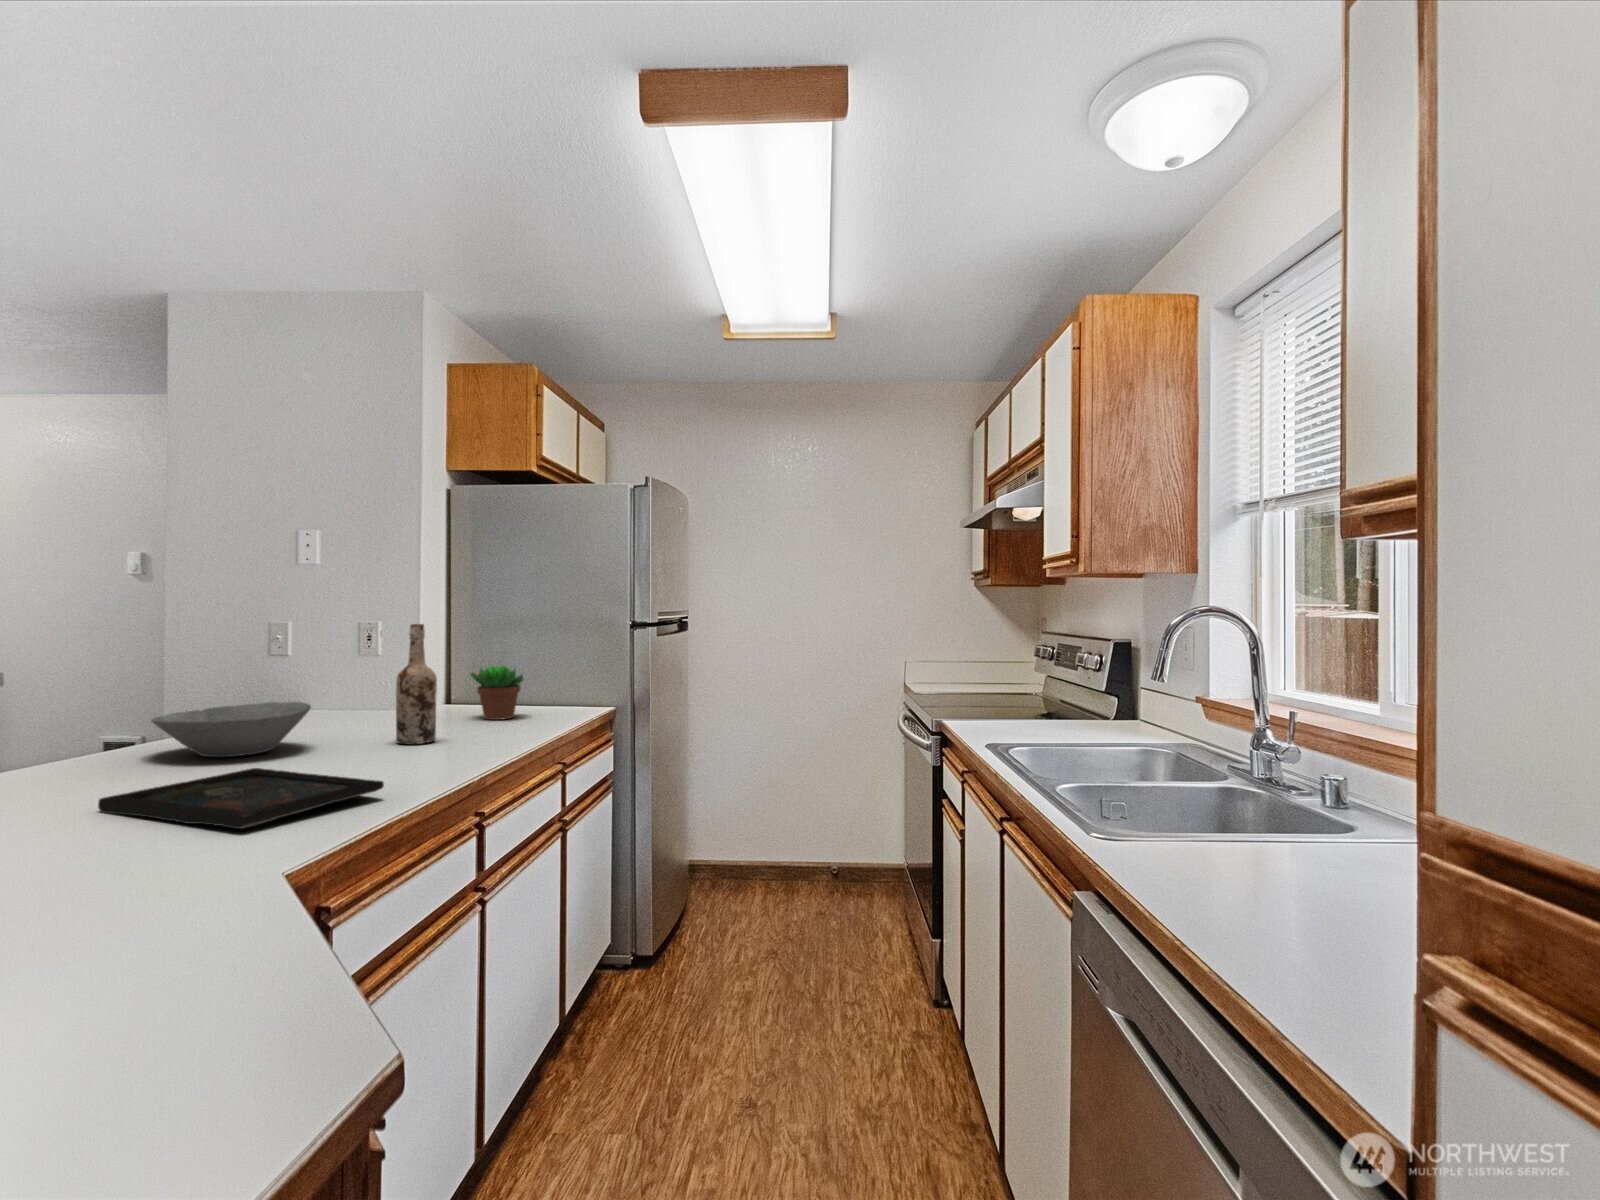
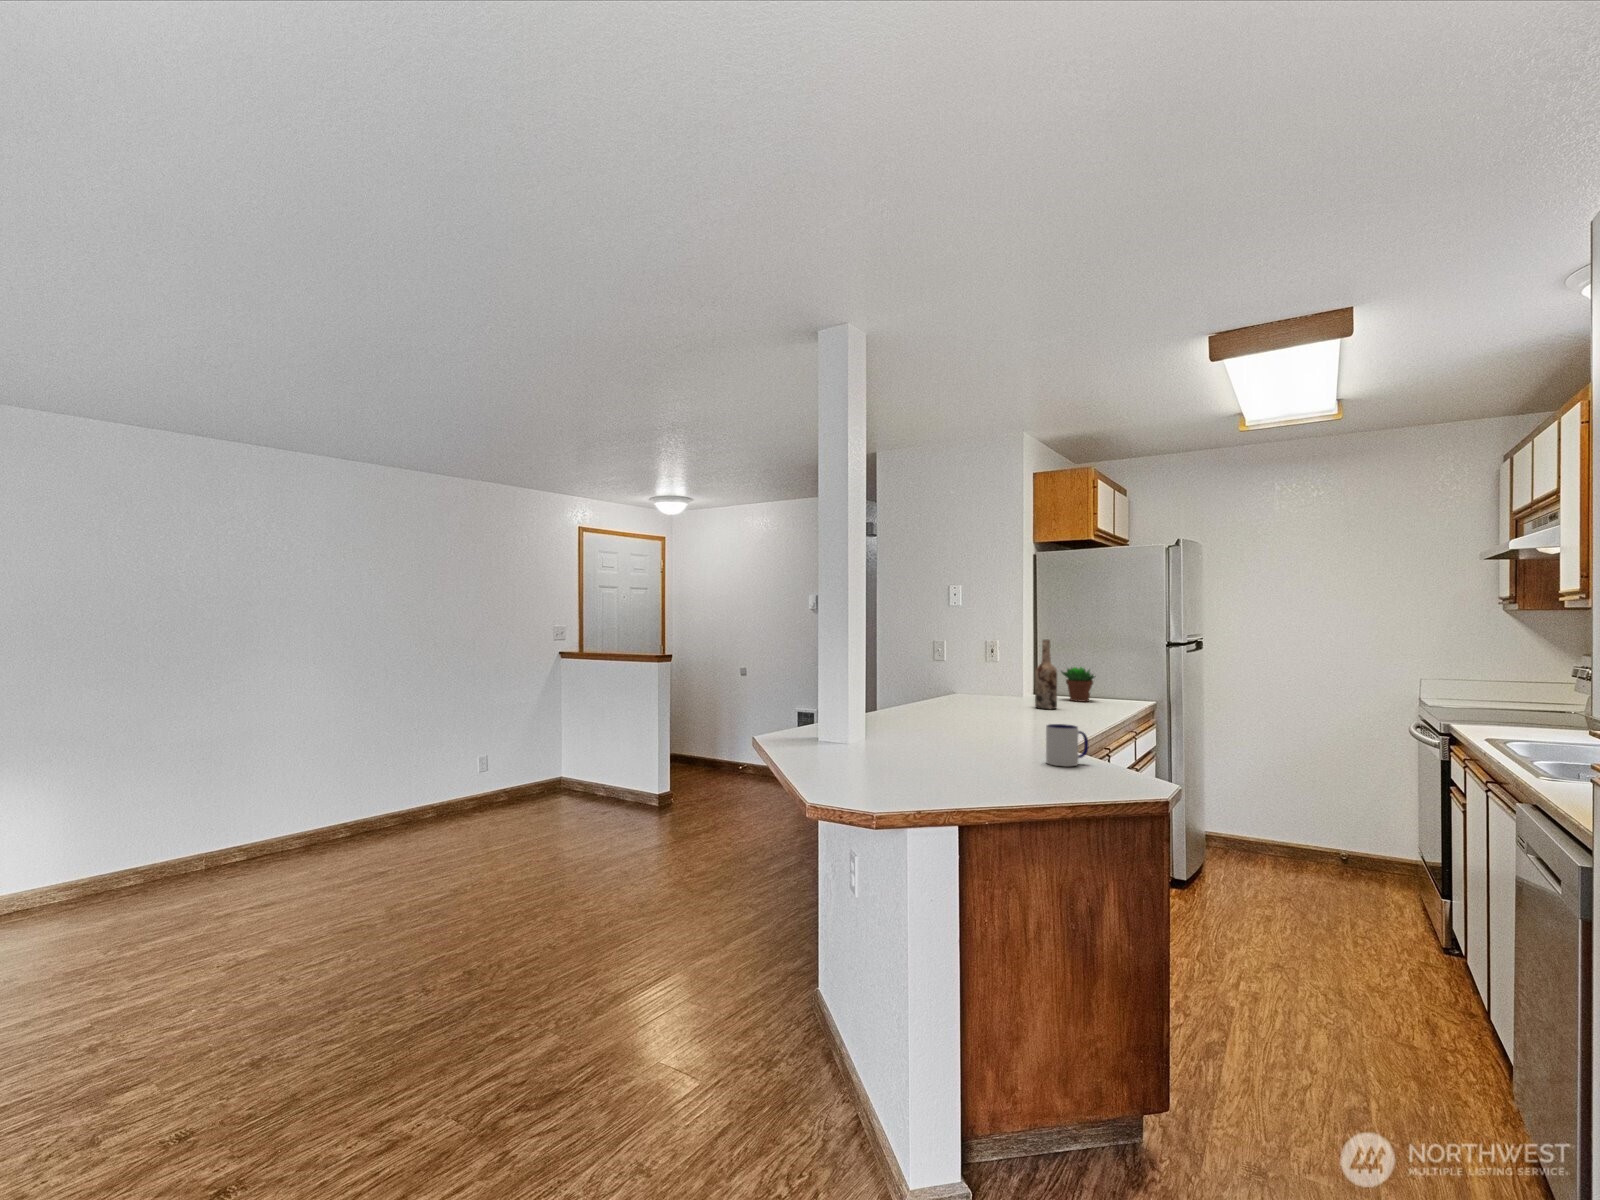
bowl: present [151,702,311,757] -> none [925,681,995,707]
tray: present [98,768,384,829] -> none [946,710,1066,731]
mug: none [89,865,248,1012] -> present [1046,724,1088,766]

